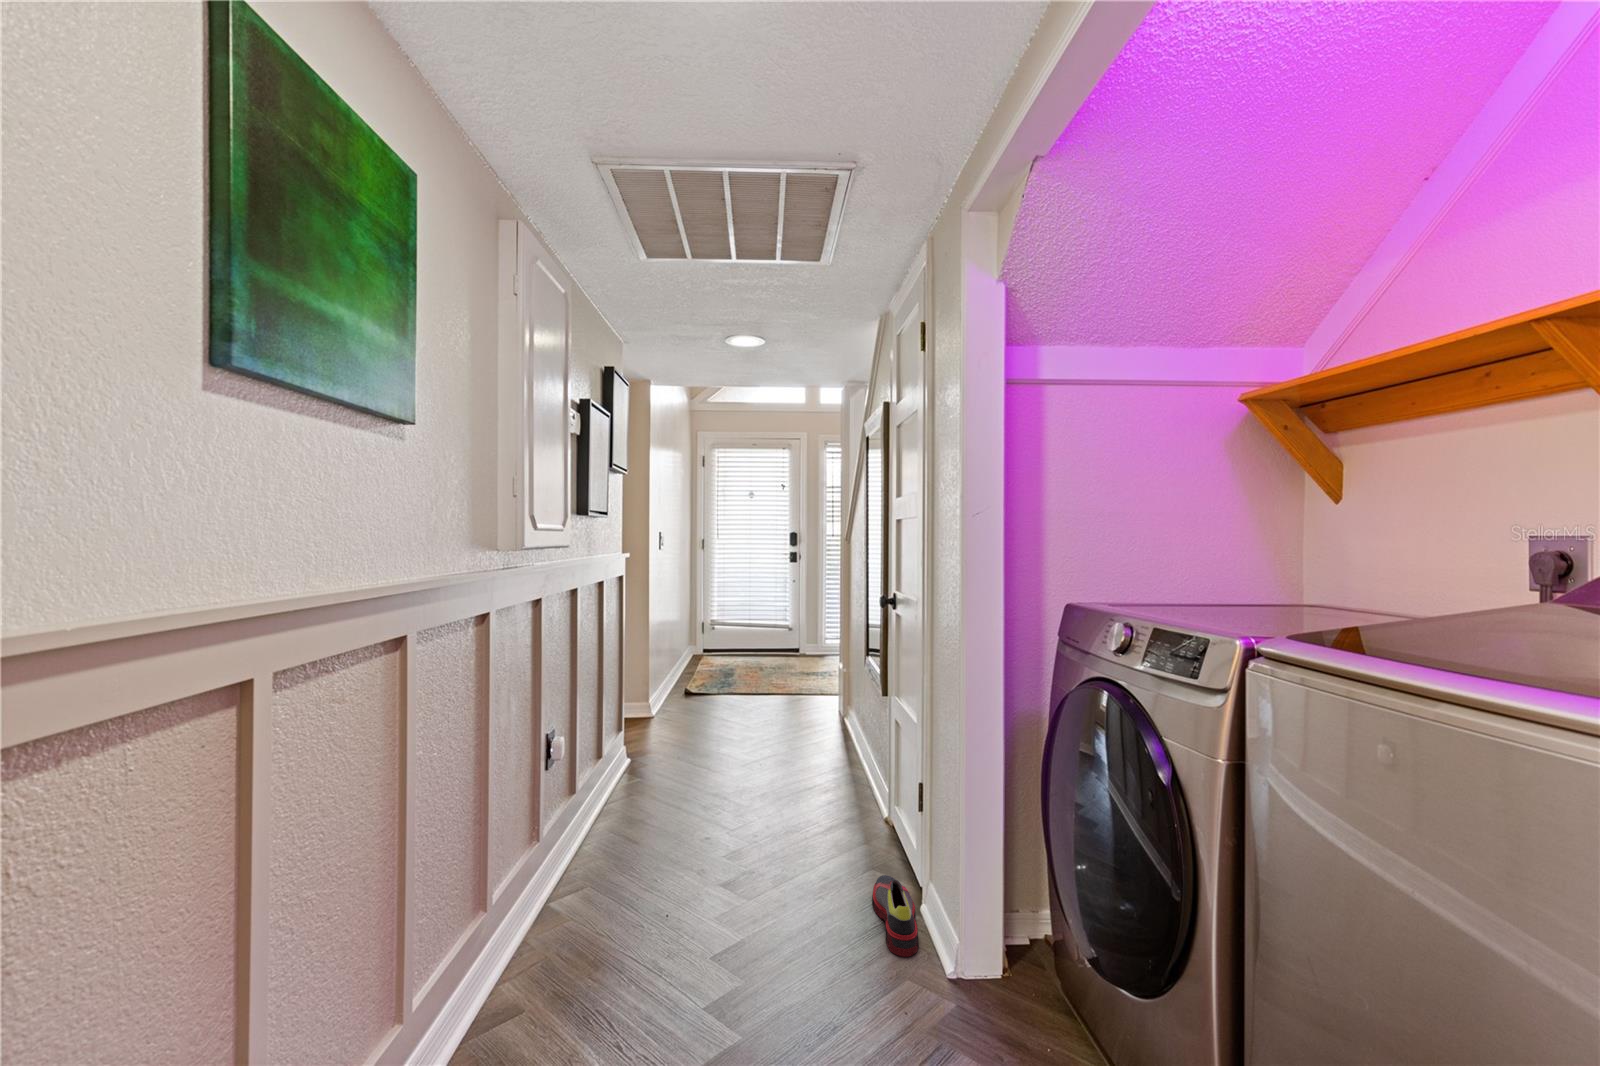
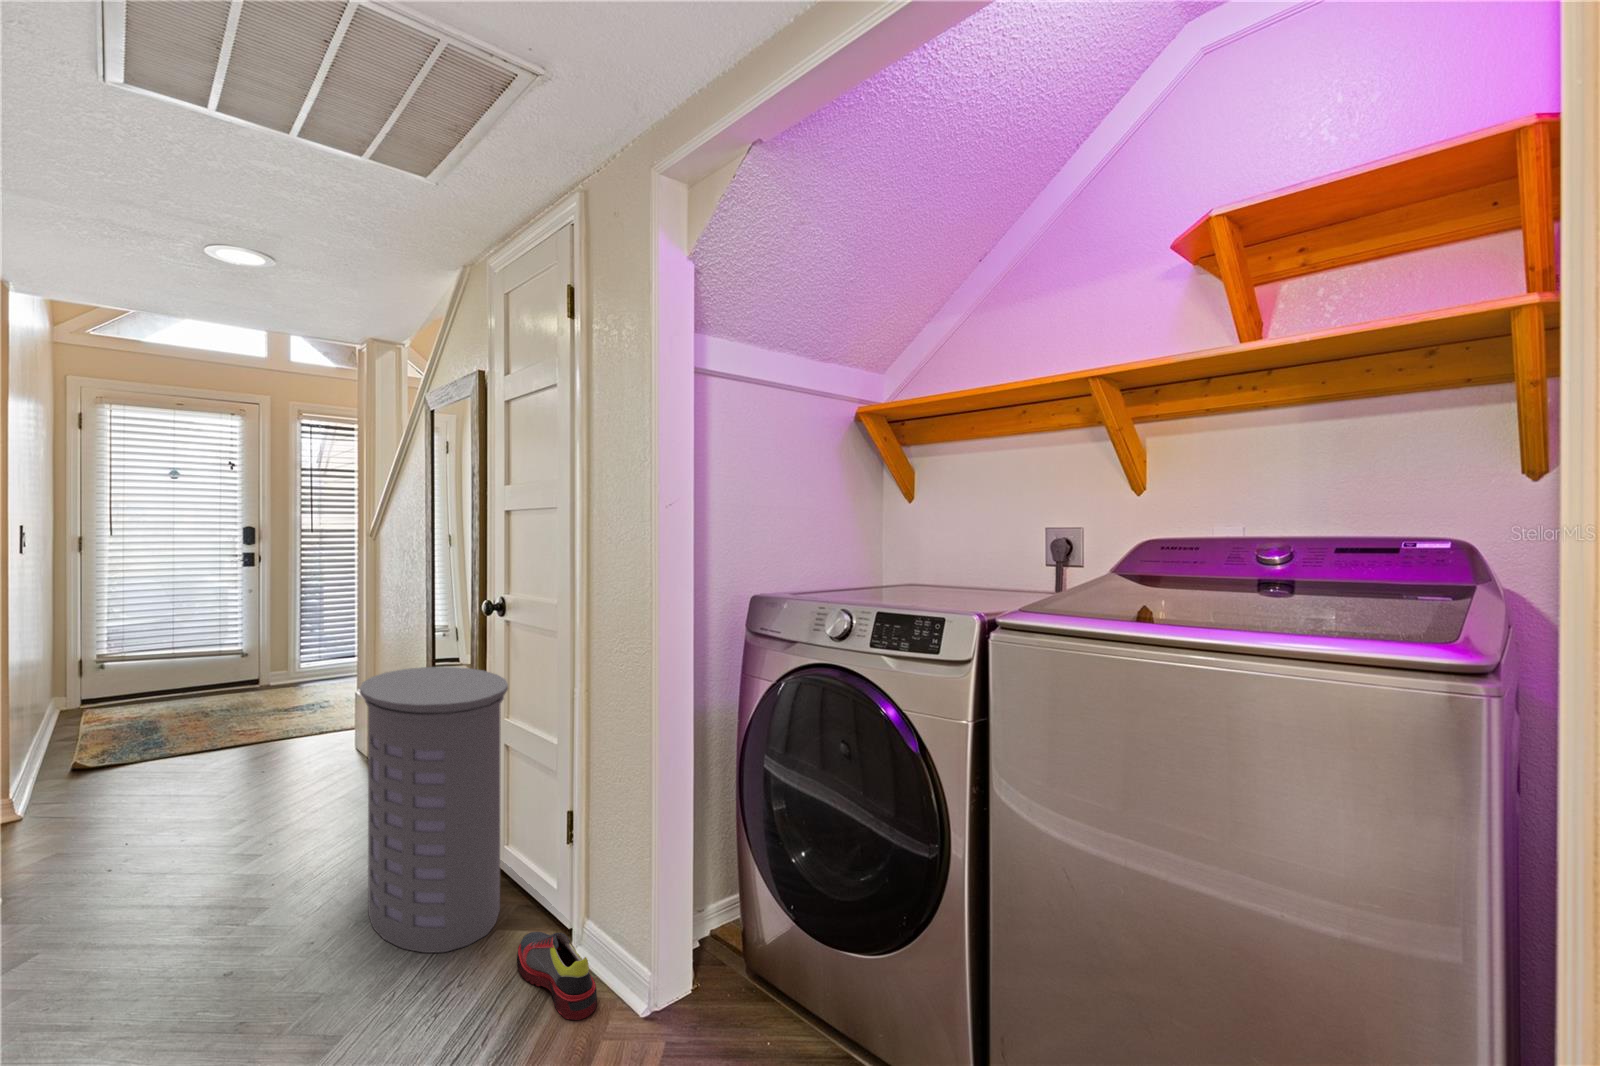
laundry hamper: none [793,646,890,870] -> present [360,667,508,953]

